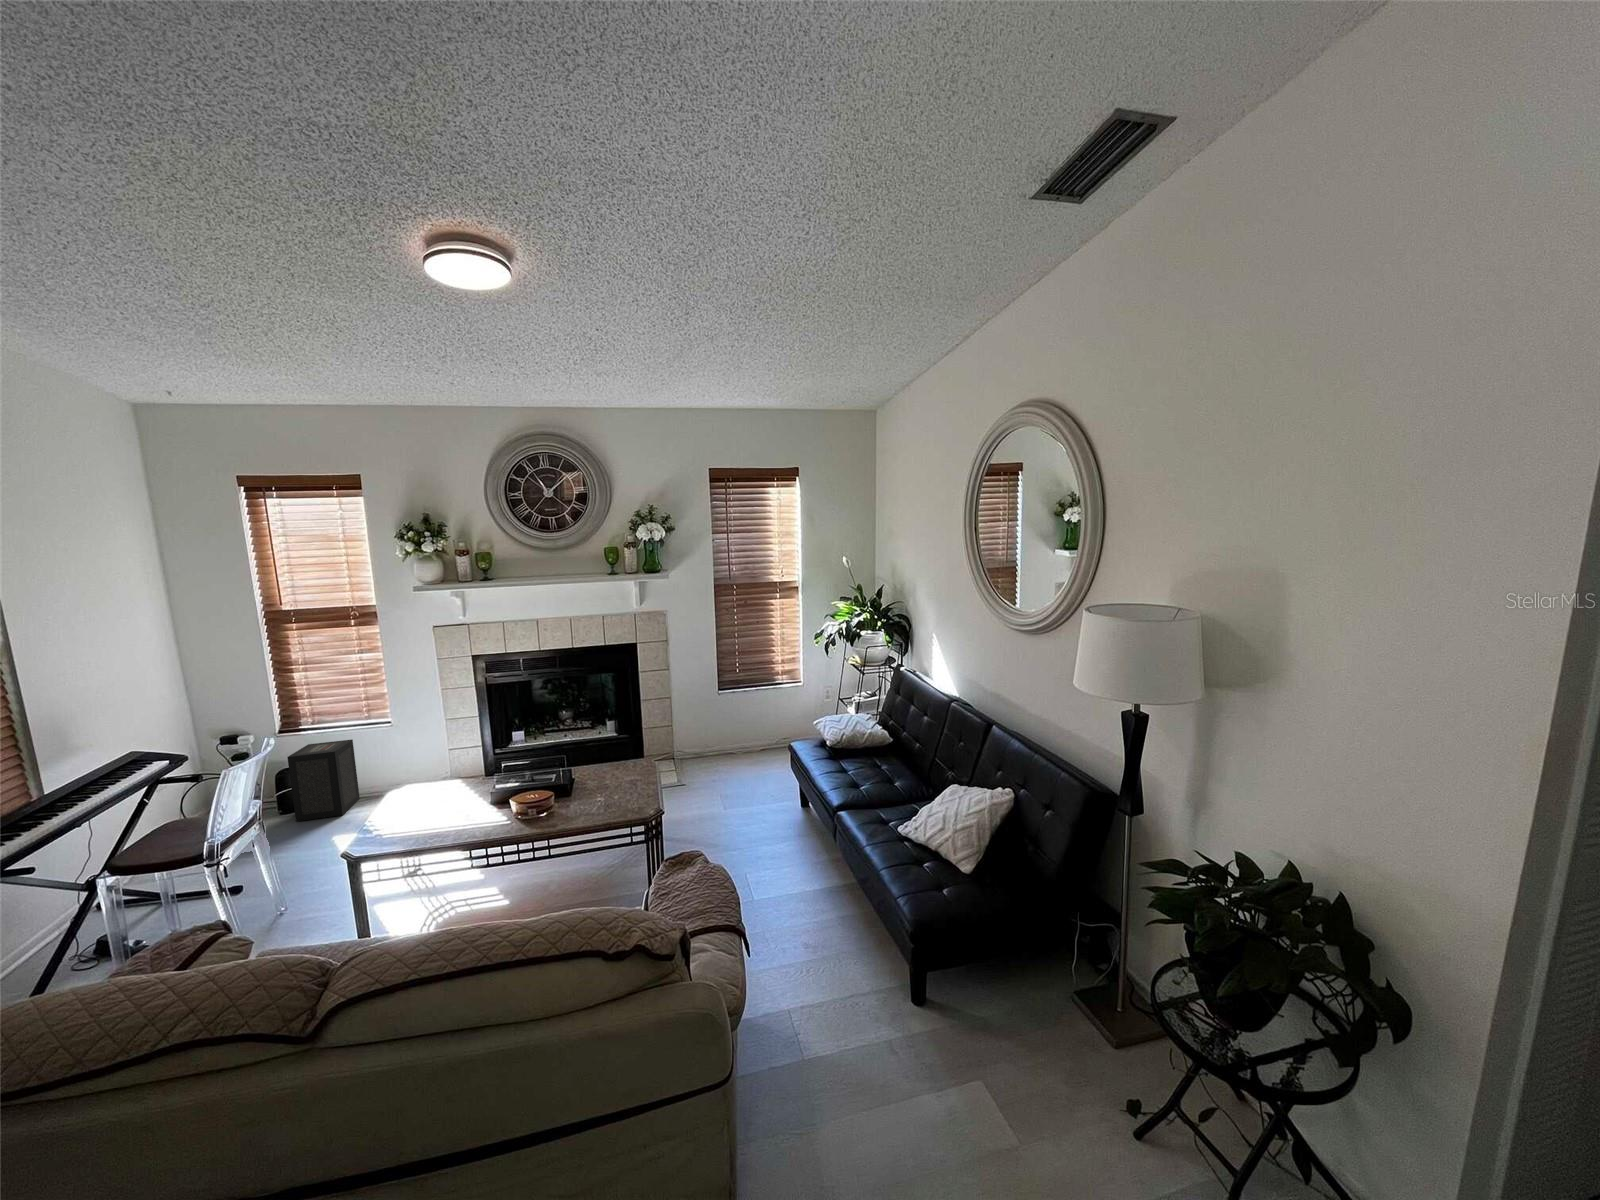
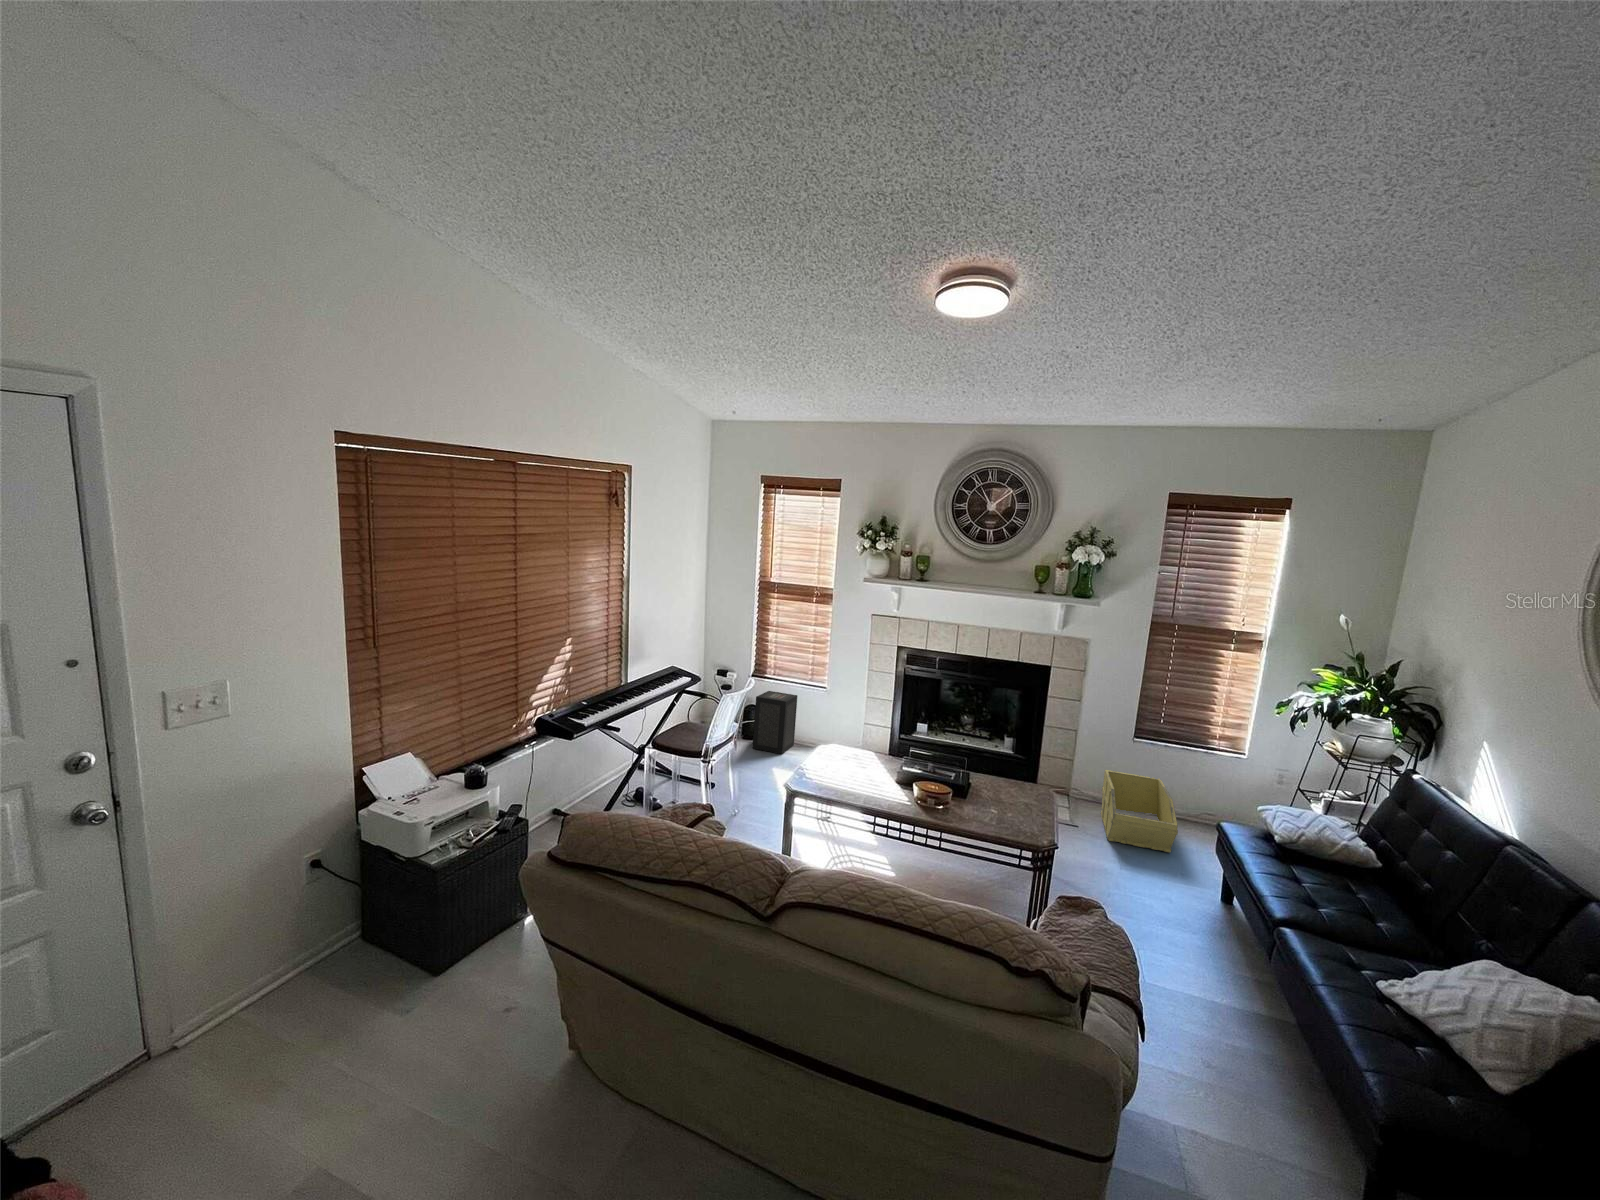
storage bin: none [699,718,763,786] -> present [1101,770,1178,853]

